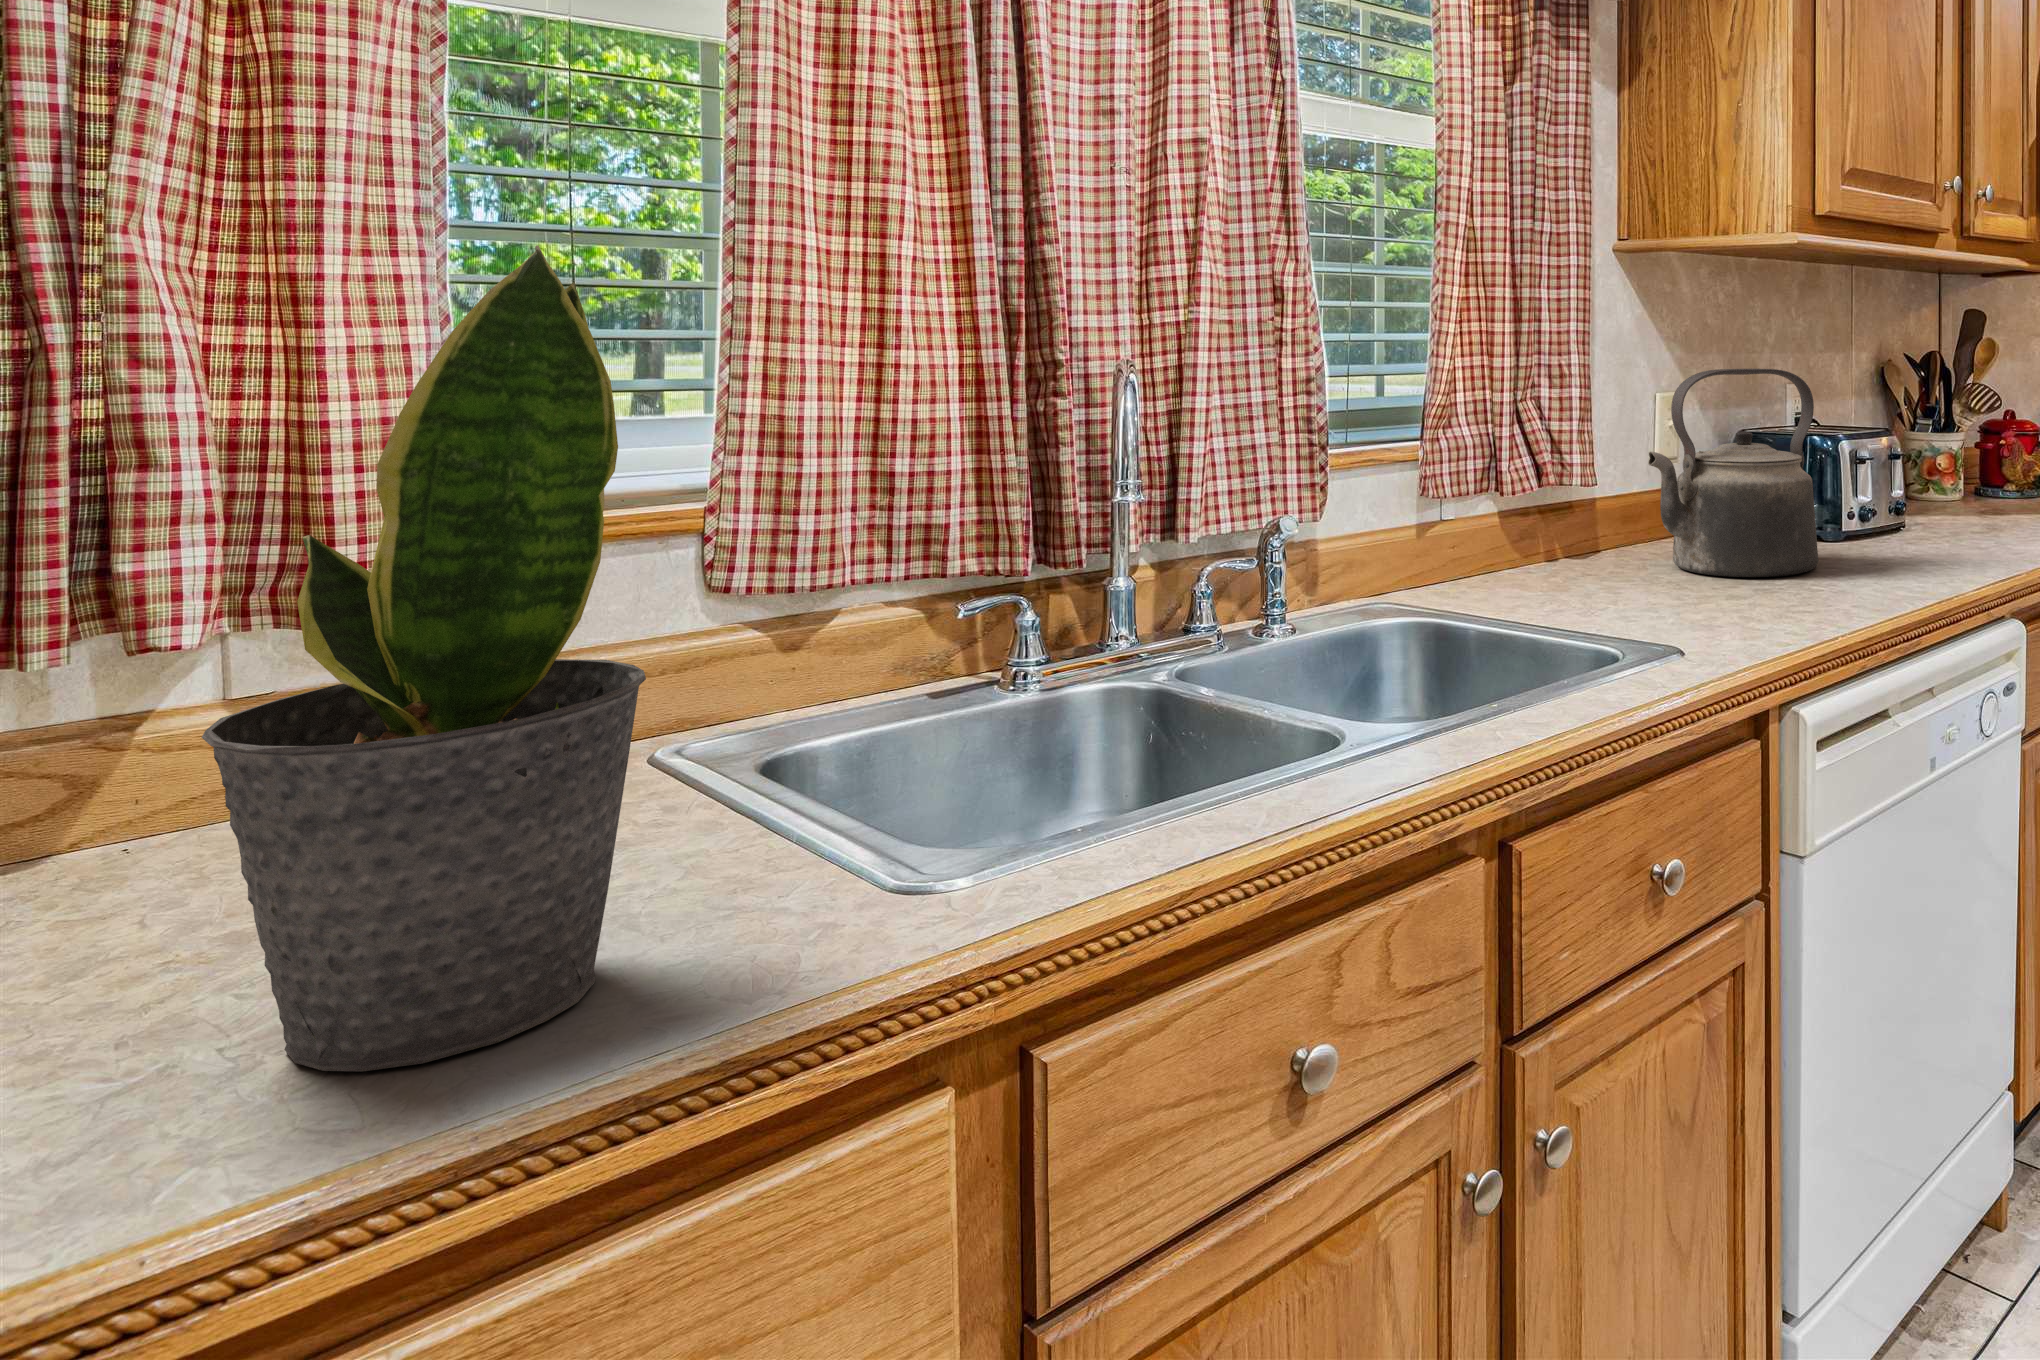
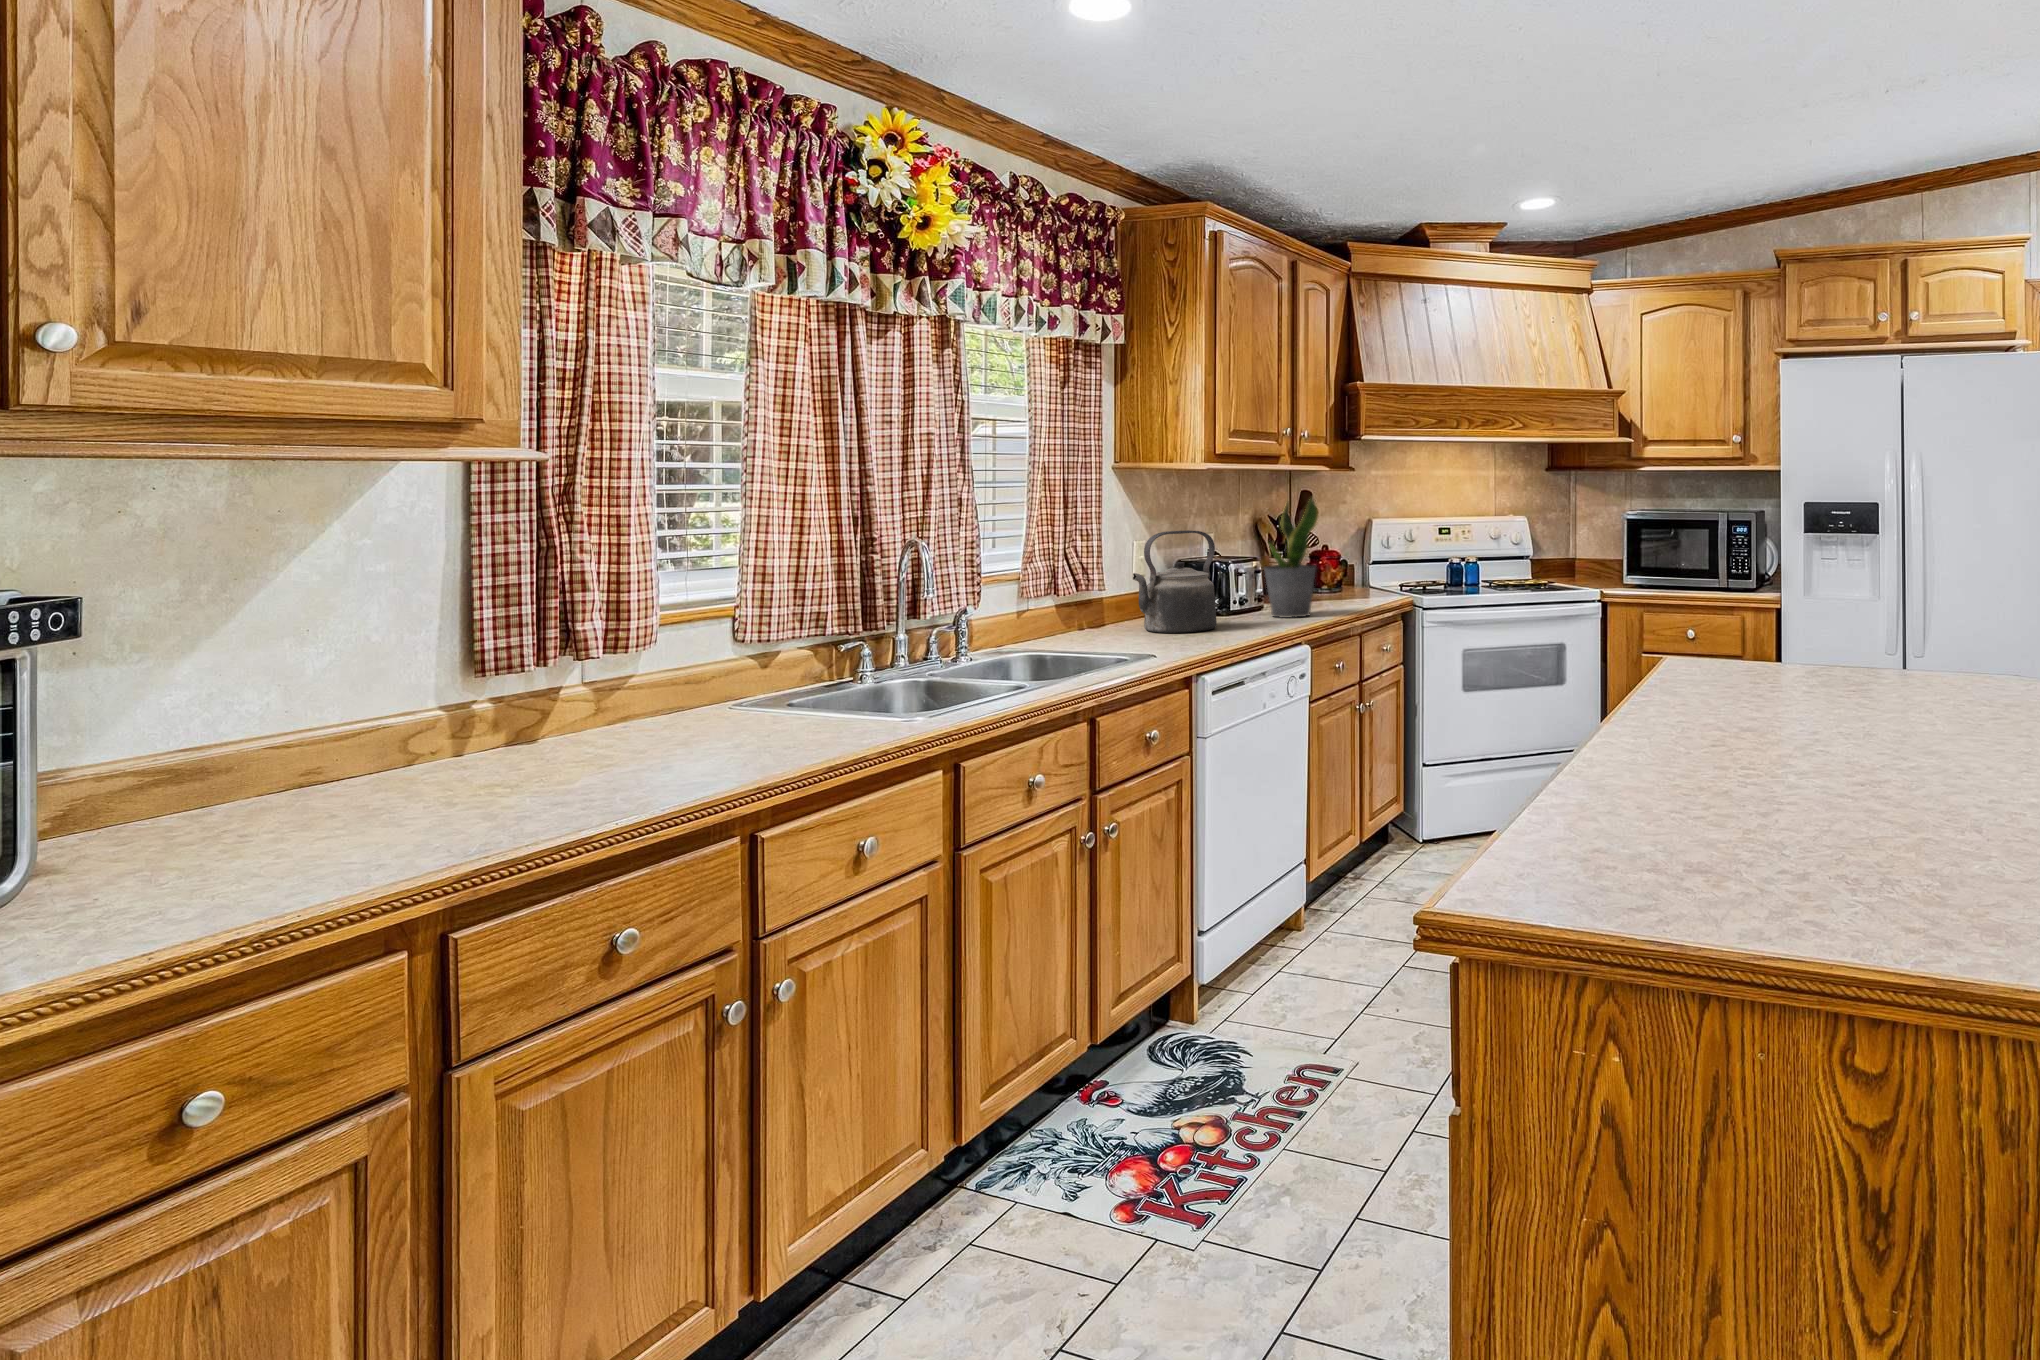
potted plant: present [202,245,646,1072] -> present [1264,498,1318,618]

